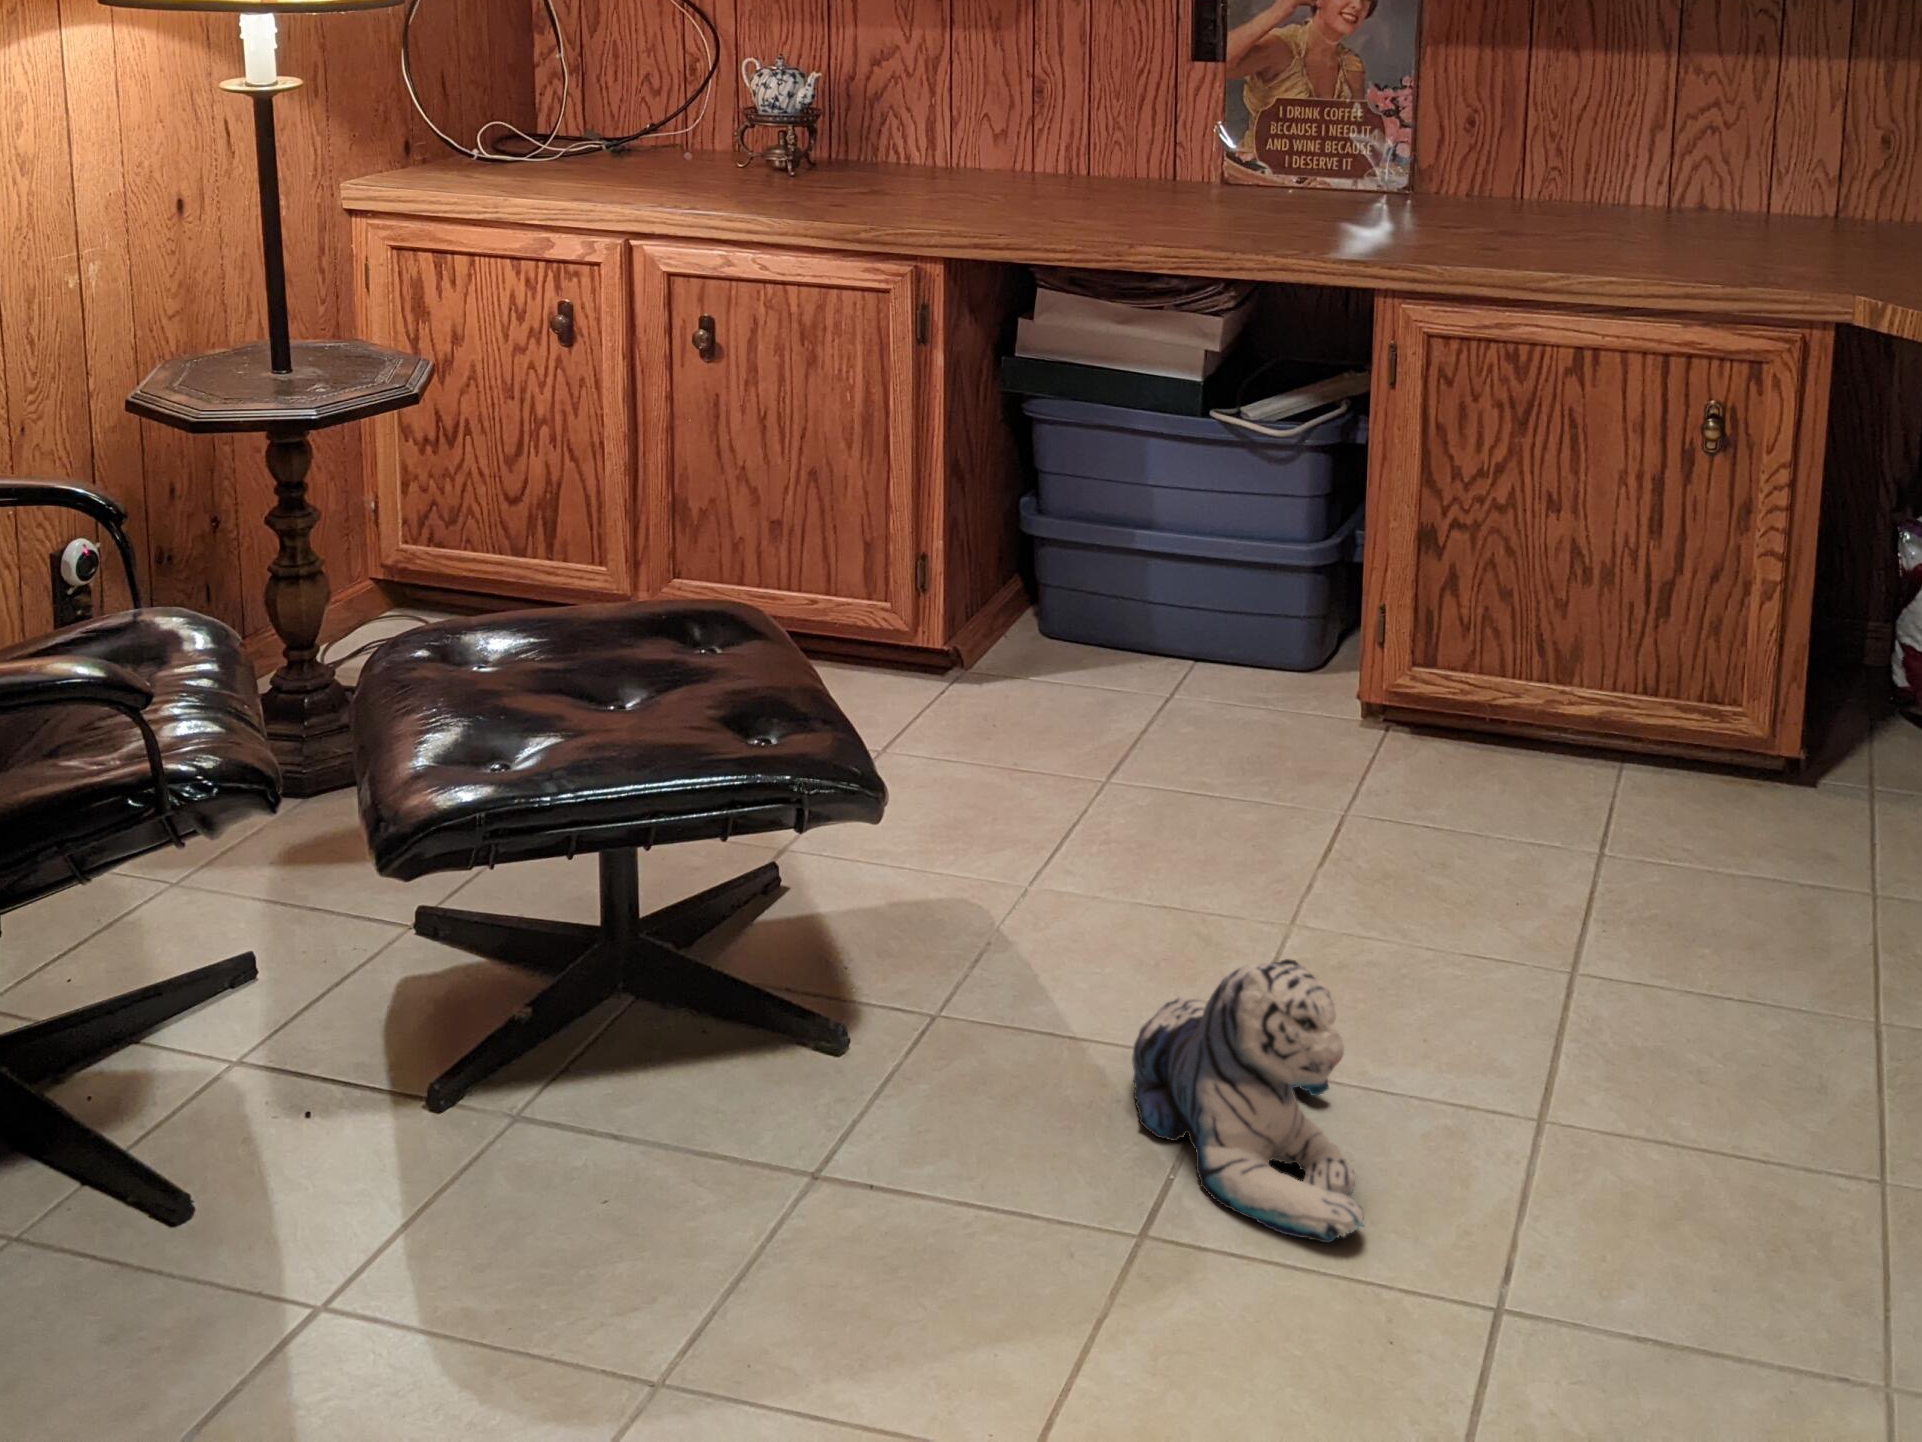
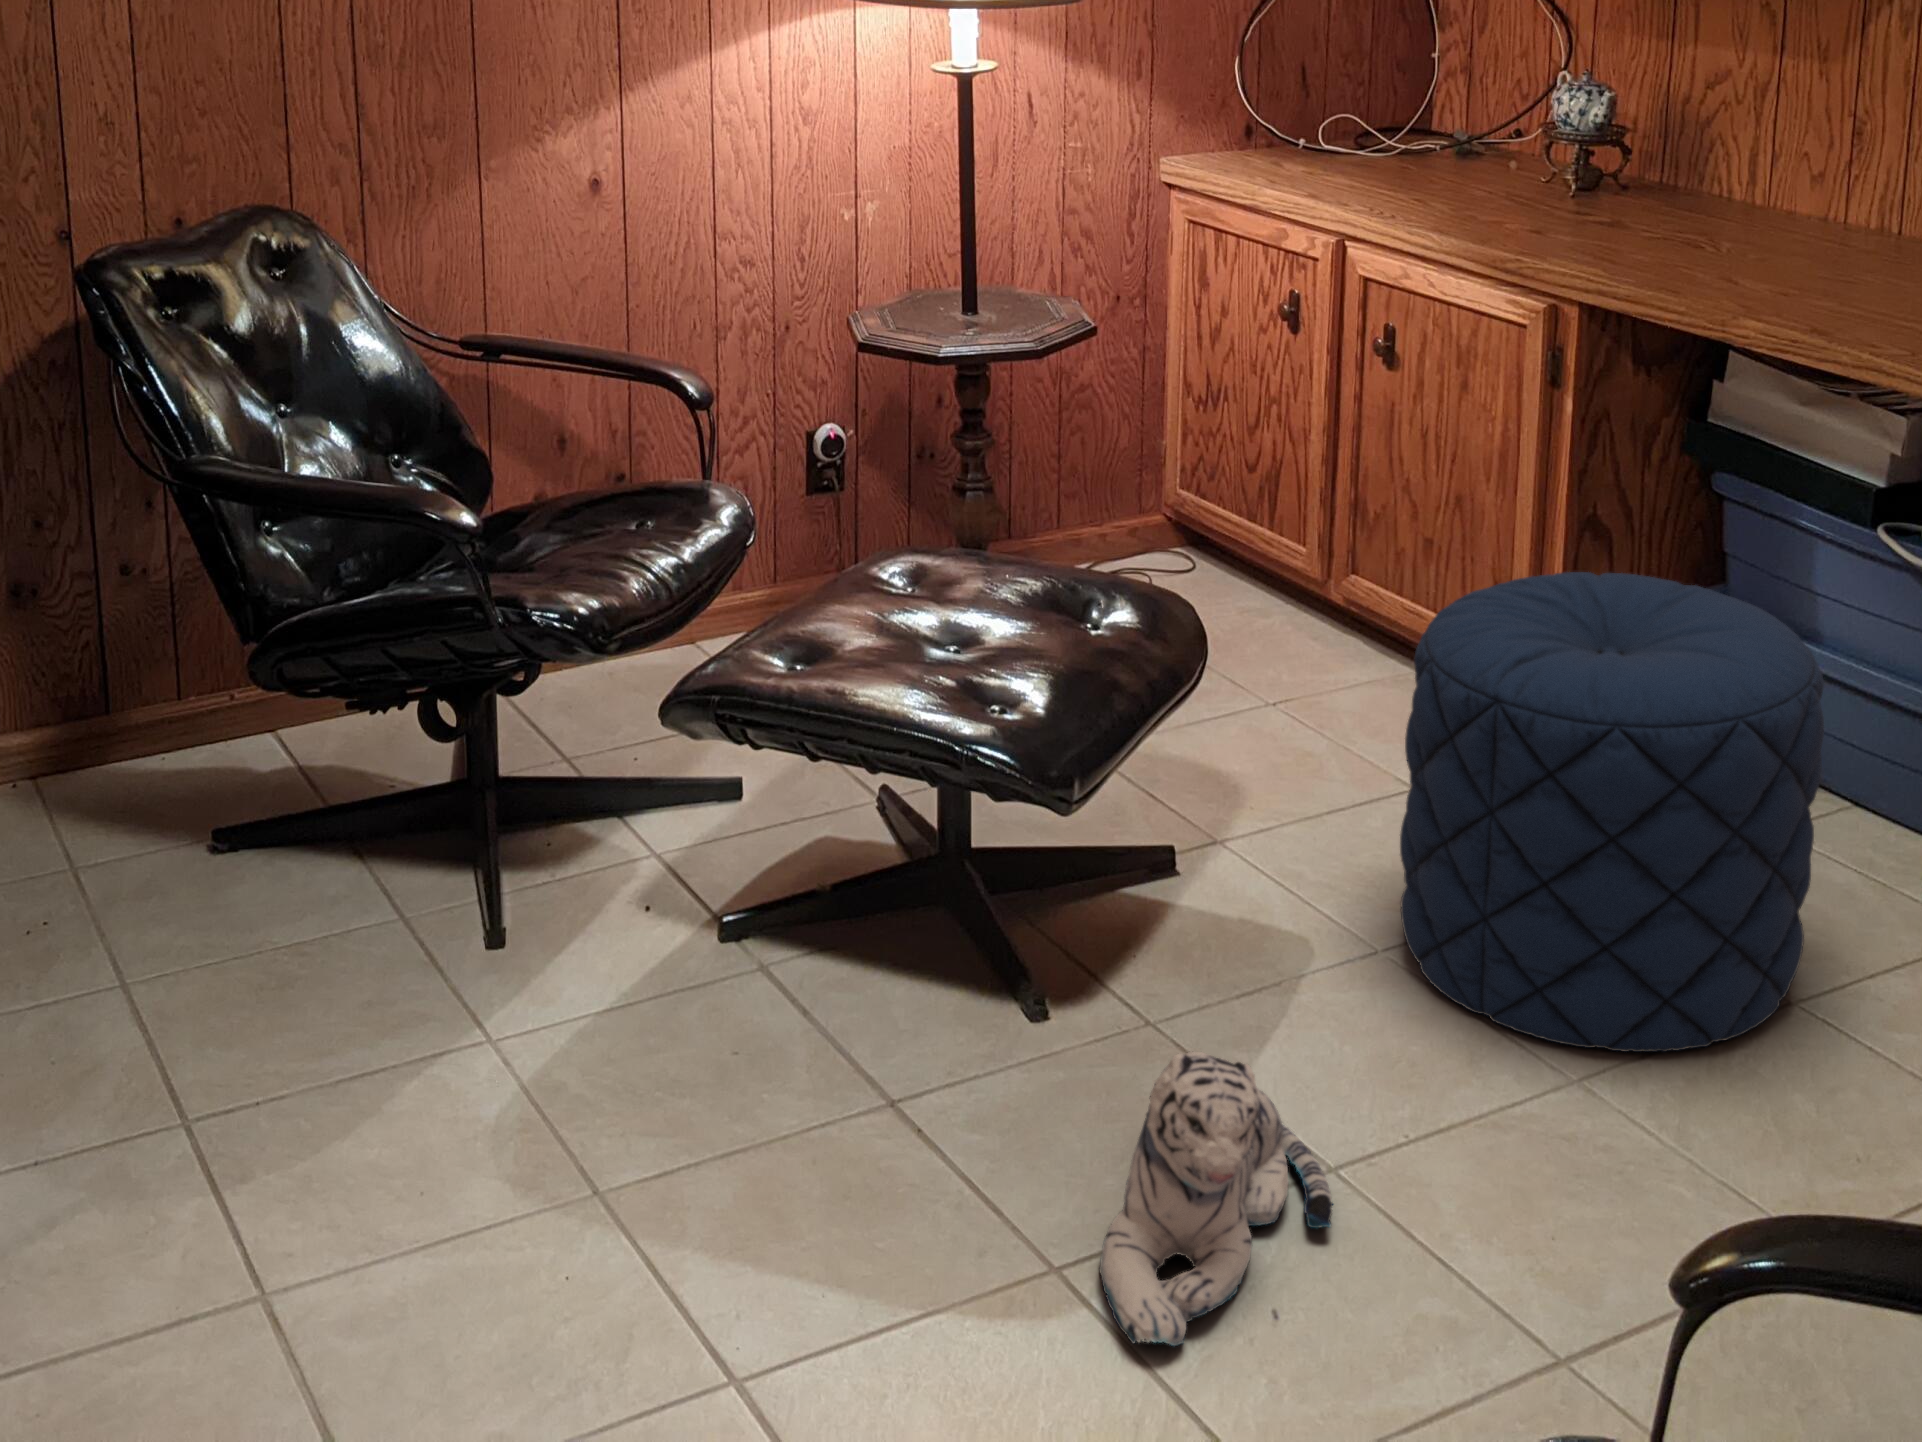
pouf: none [1018,480,1380,897] -> present [1400,572,1824,1052]

